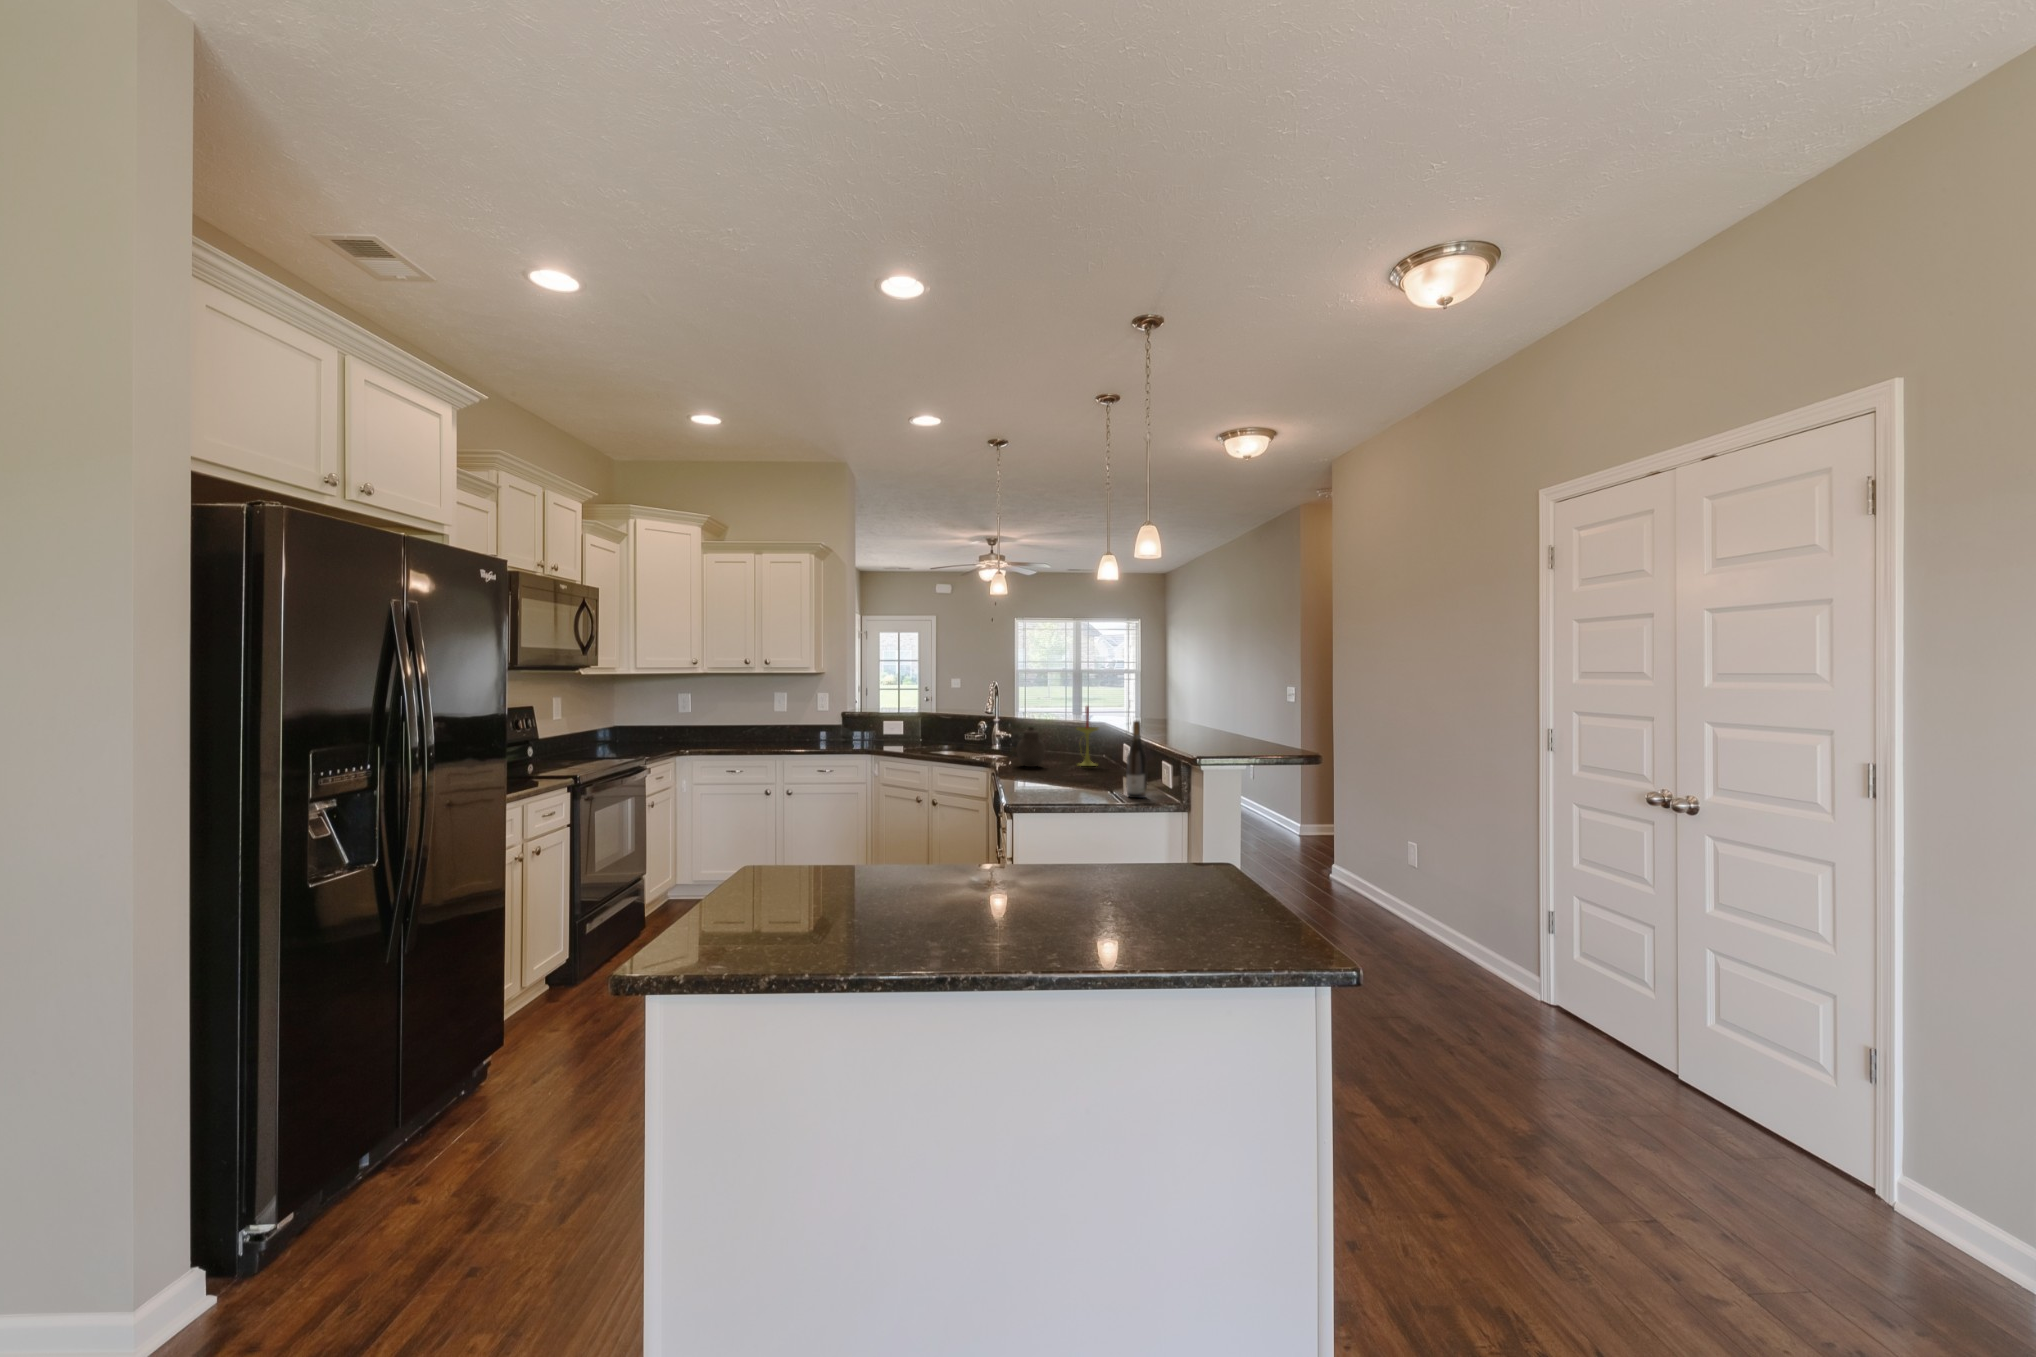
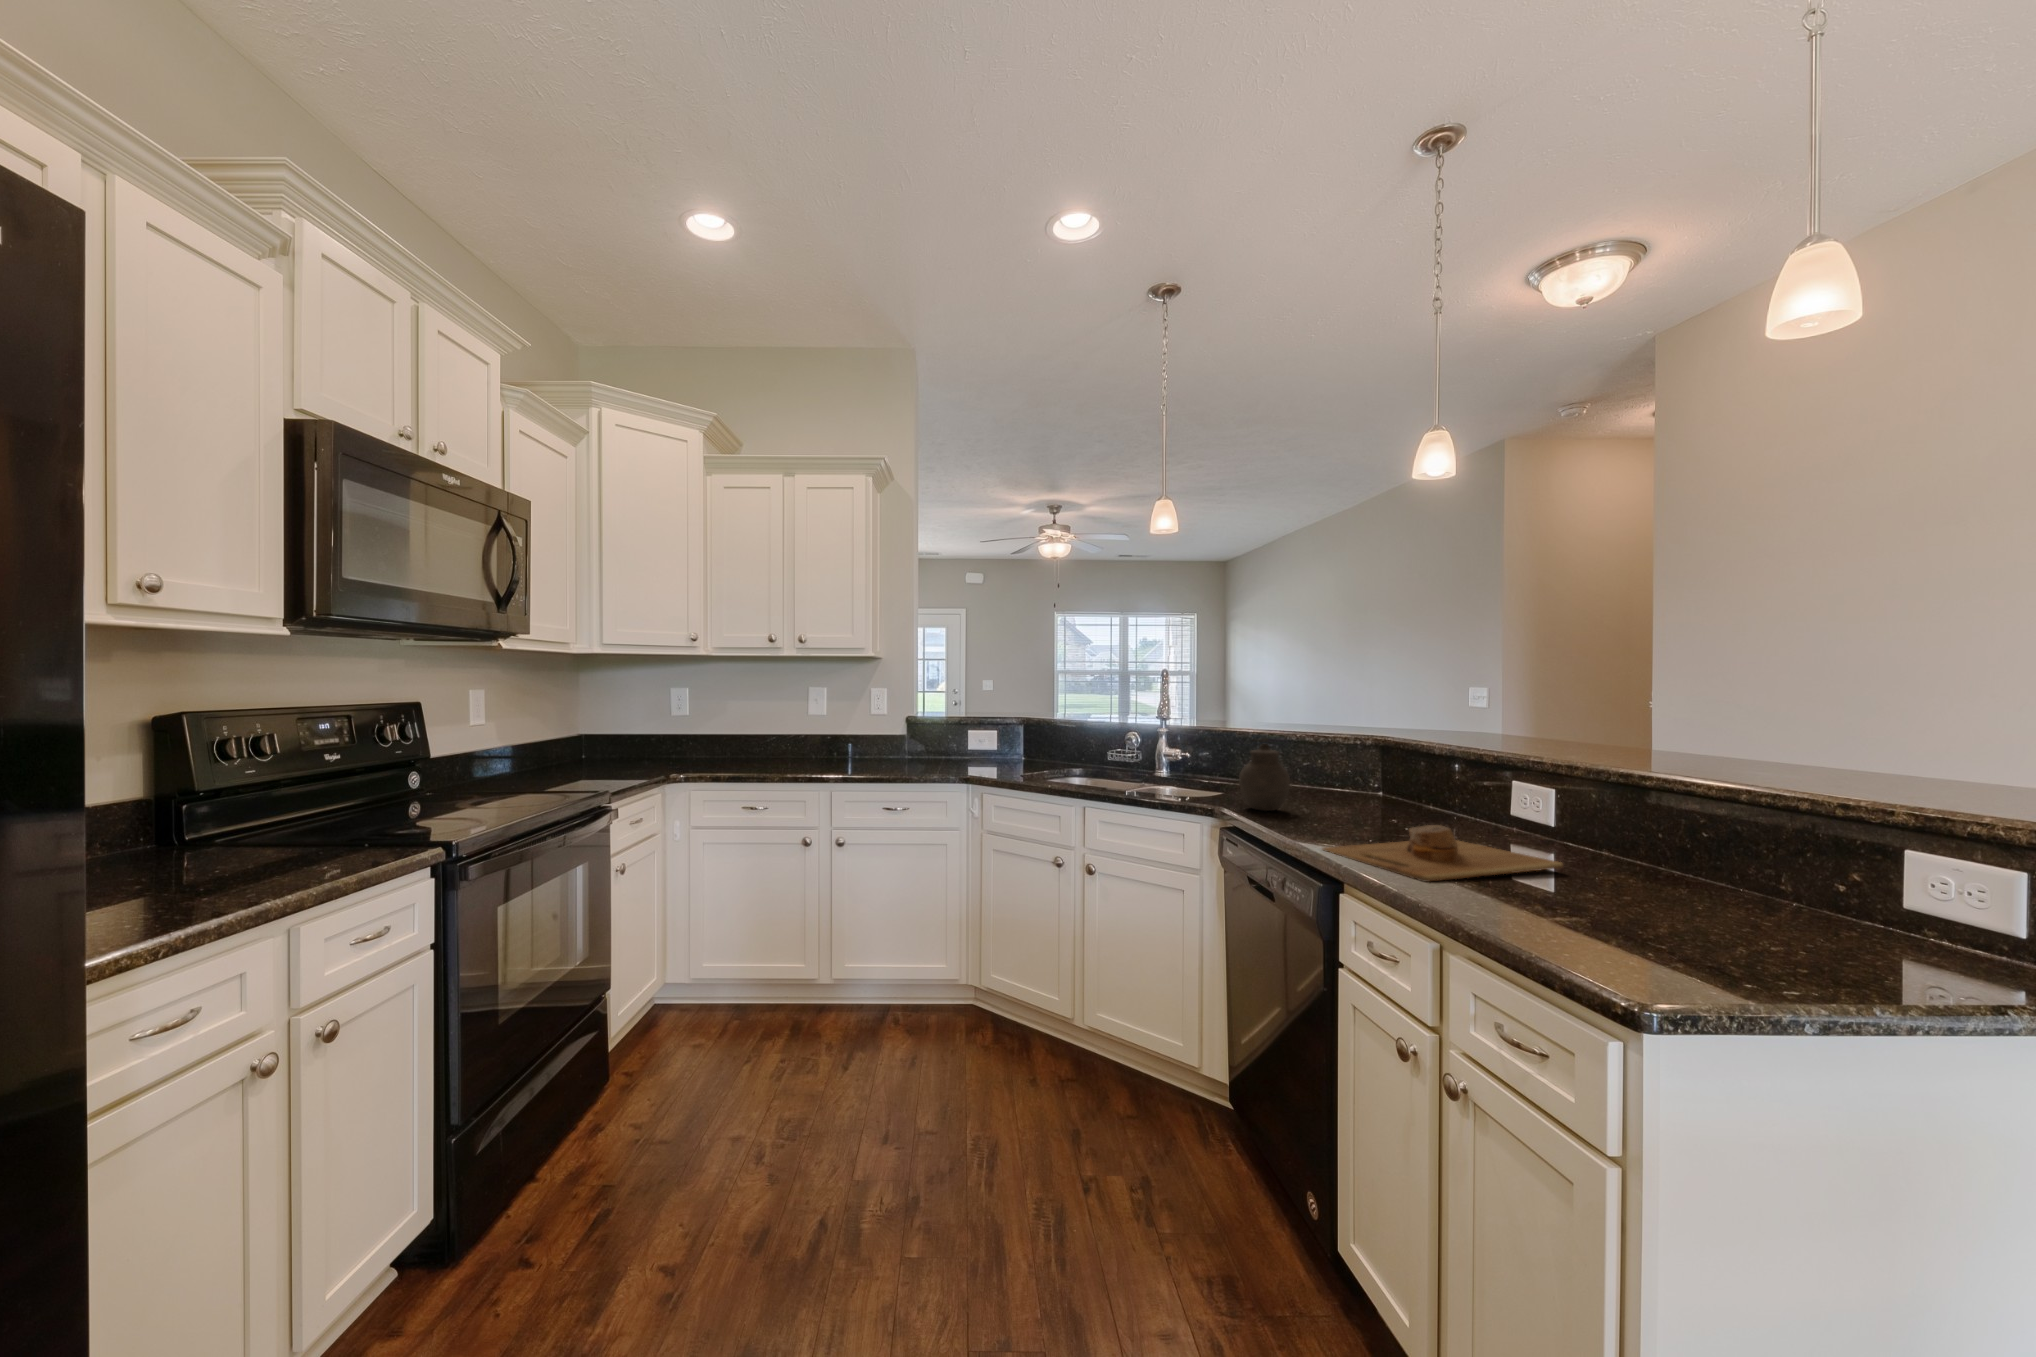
candle: present [1076,706,1098,766] -> none [1320,707,1362,809]
wine bottle: present [1126,721,1148,798] -> none [1622,739,1679,905]
cutting board: none [1018,767,1127,791] -> present [1323,825,1563,882]

